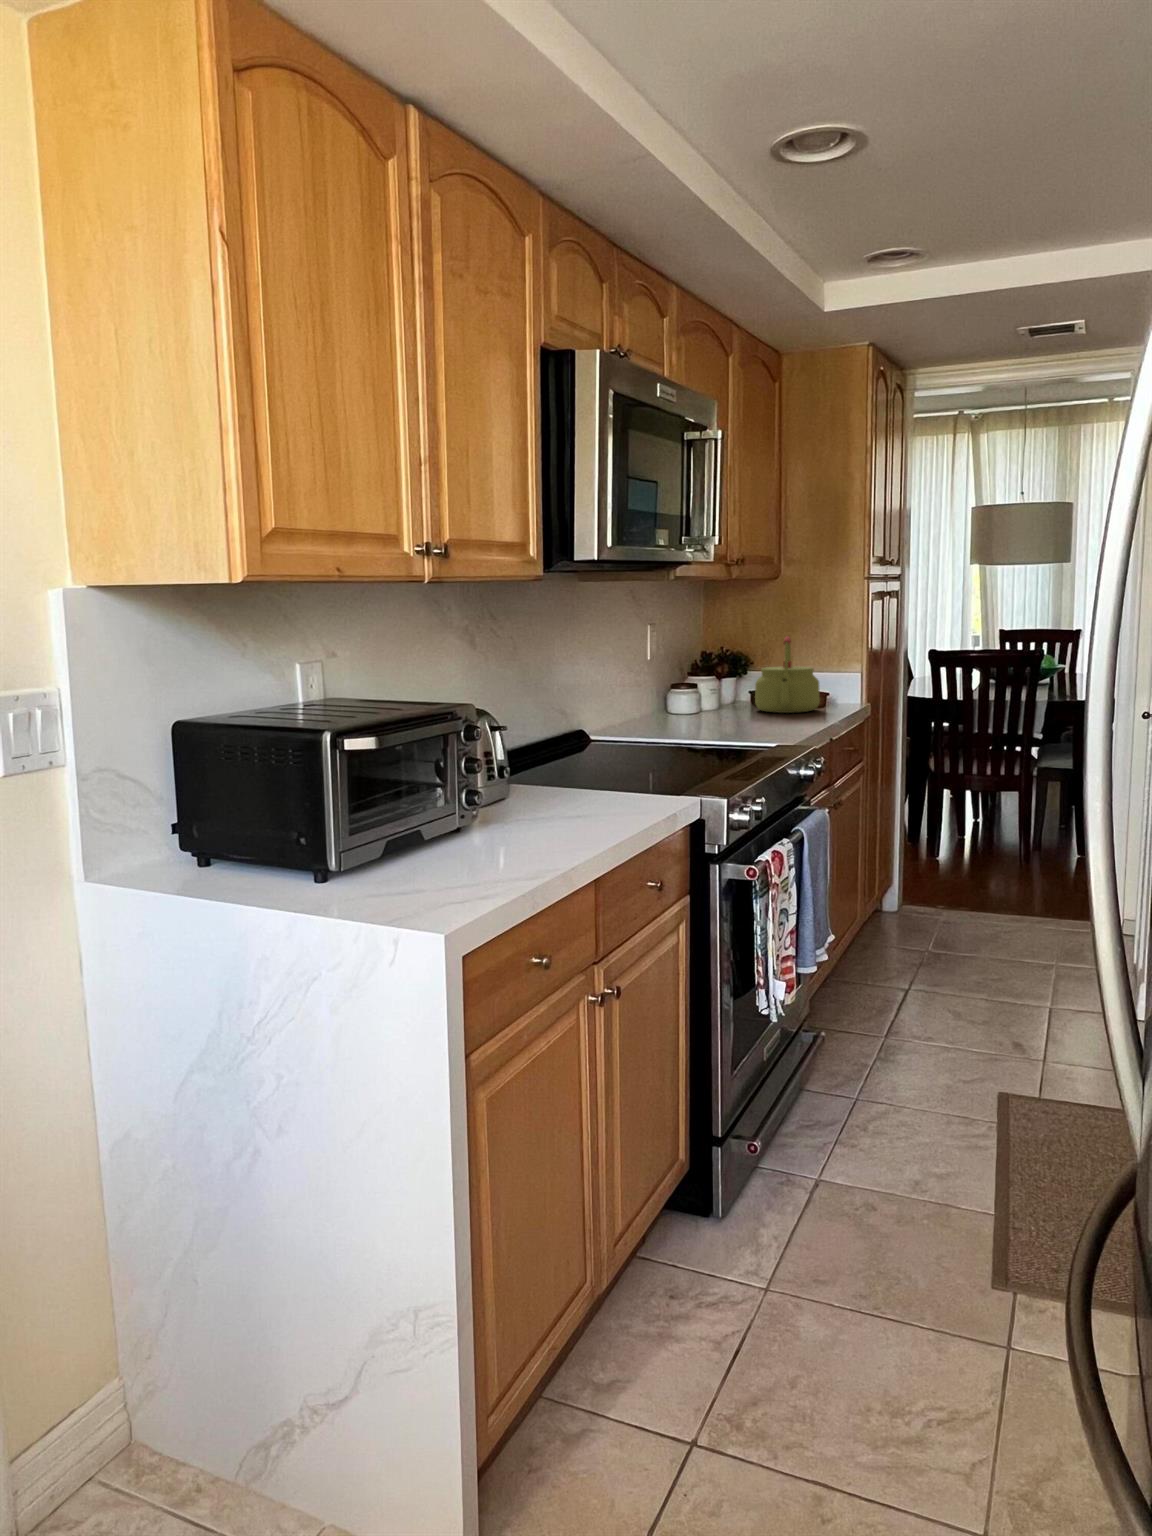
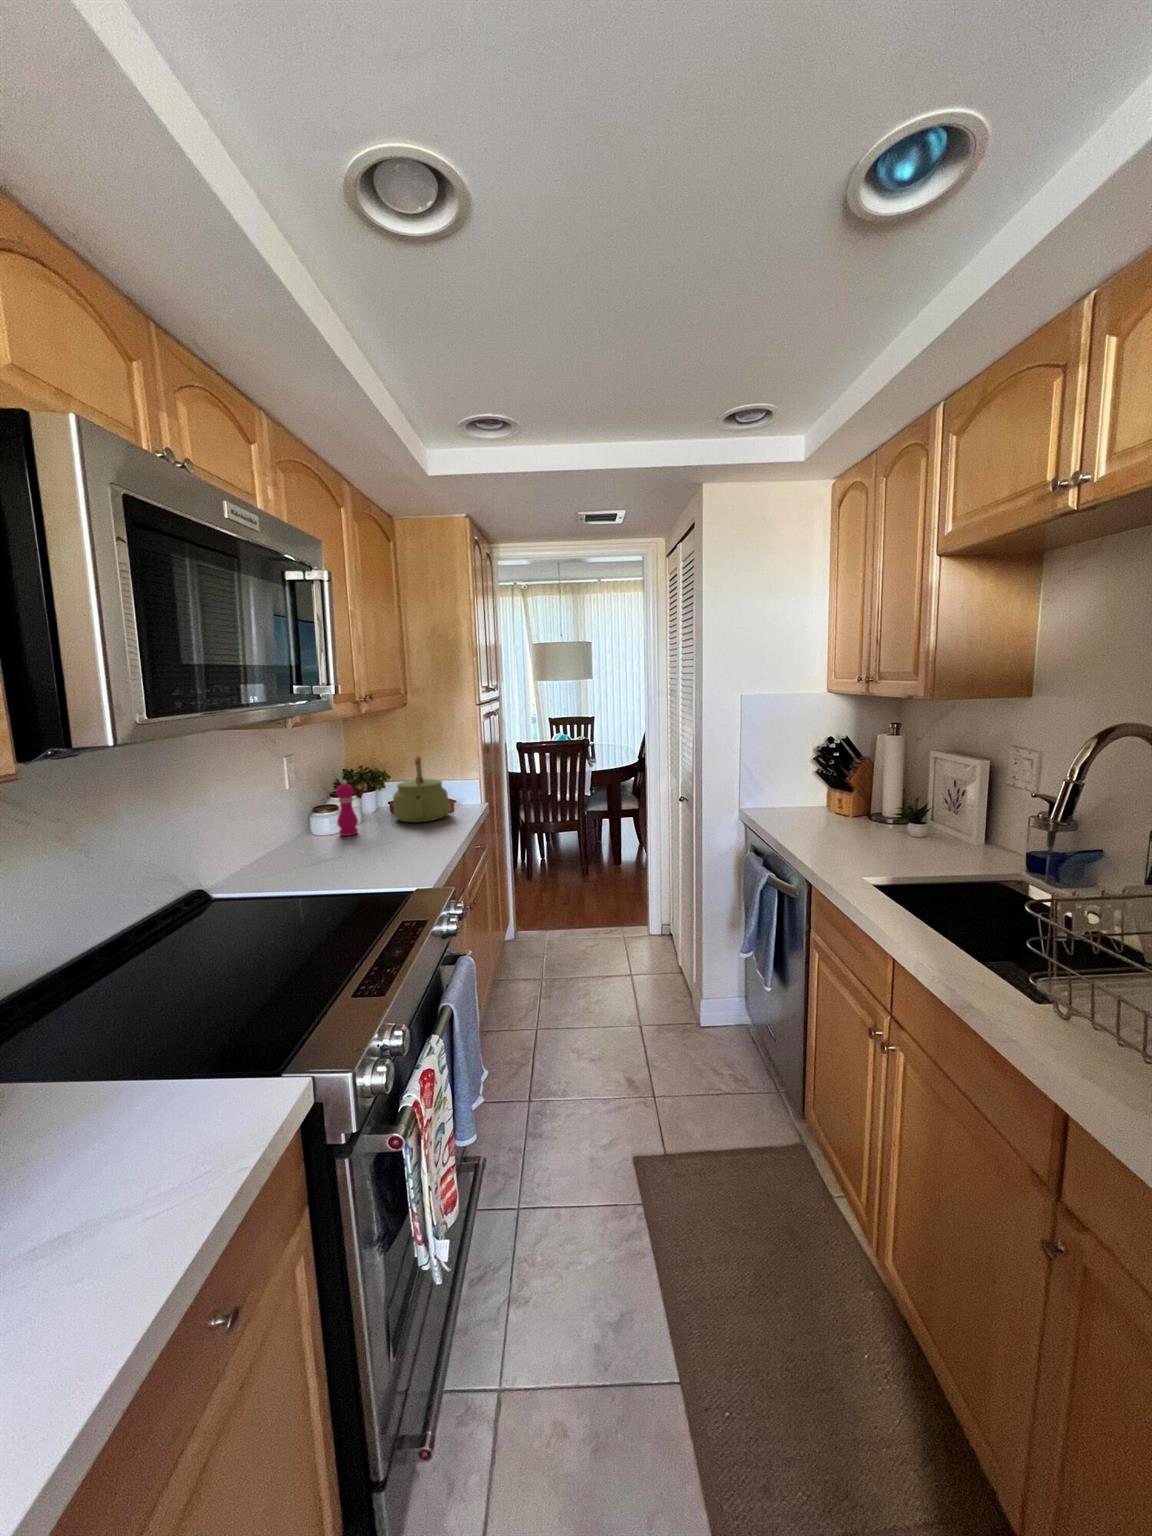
pepper mill: none [695,655,717,717] -> present [336,780,358,836]

